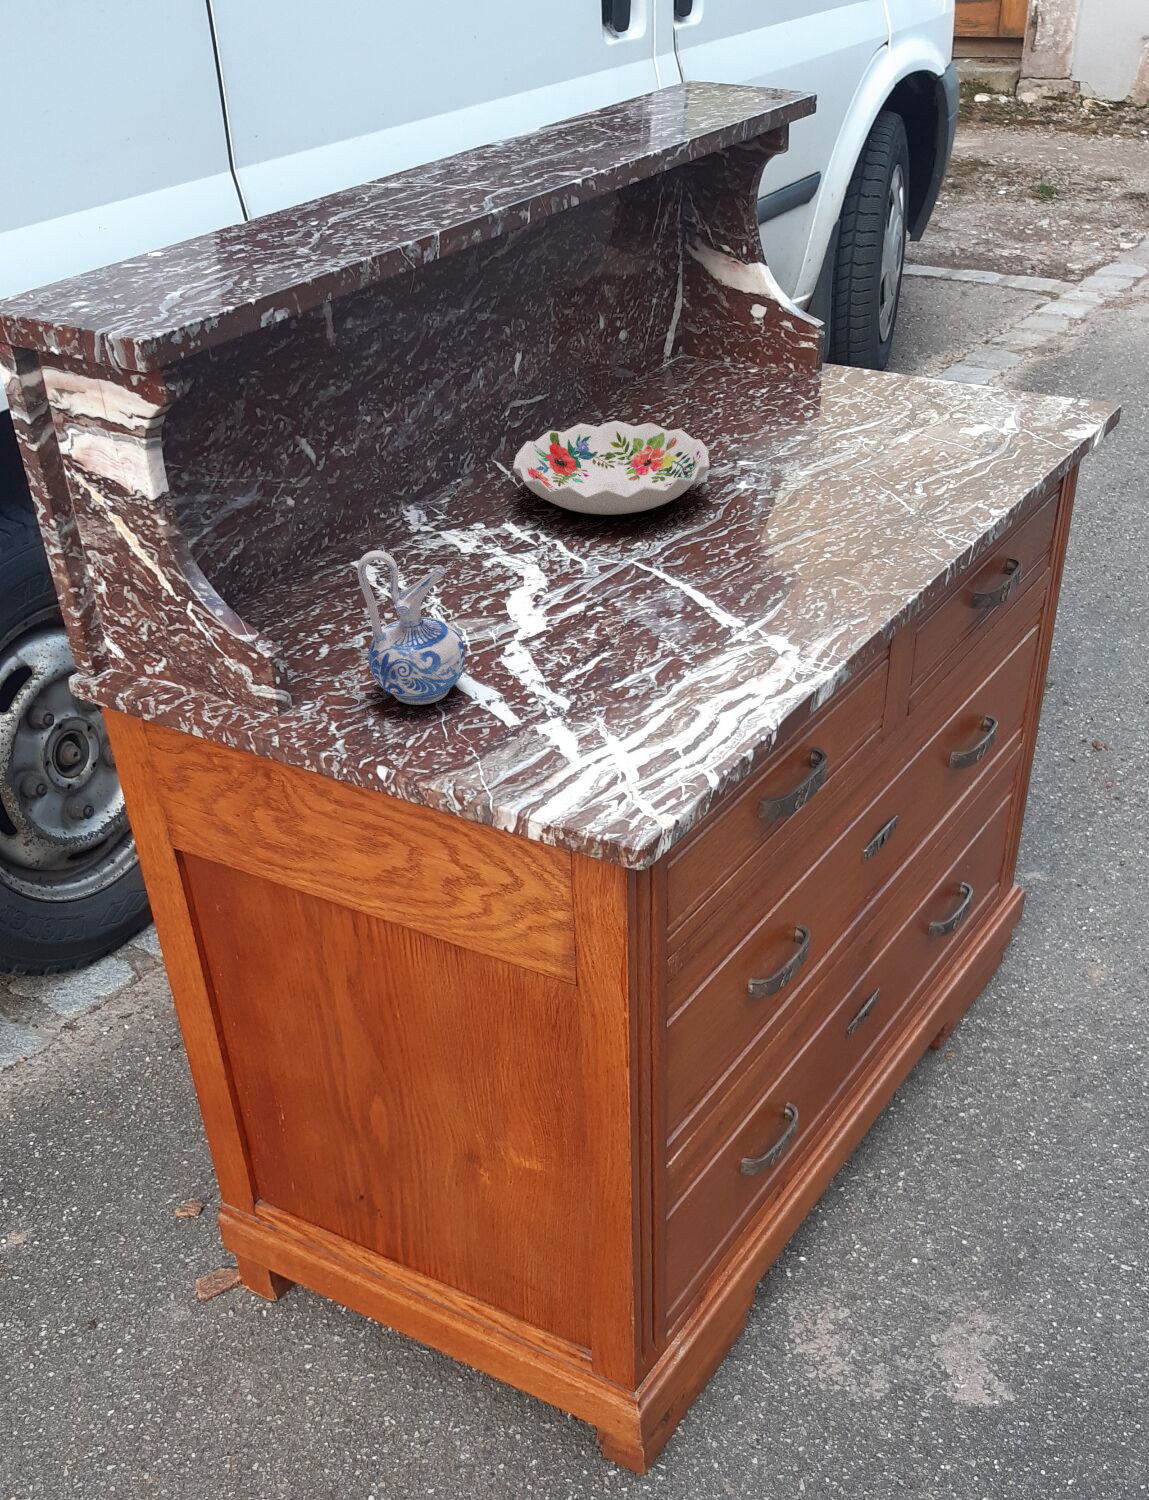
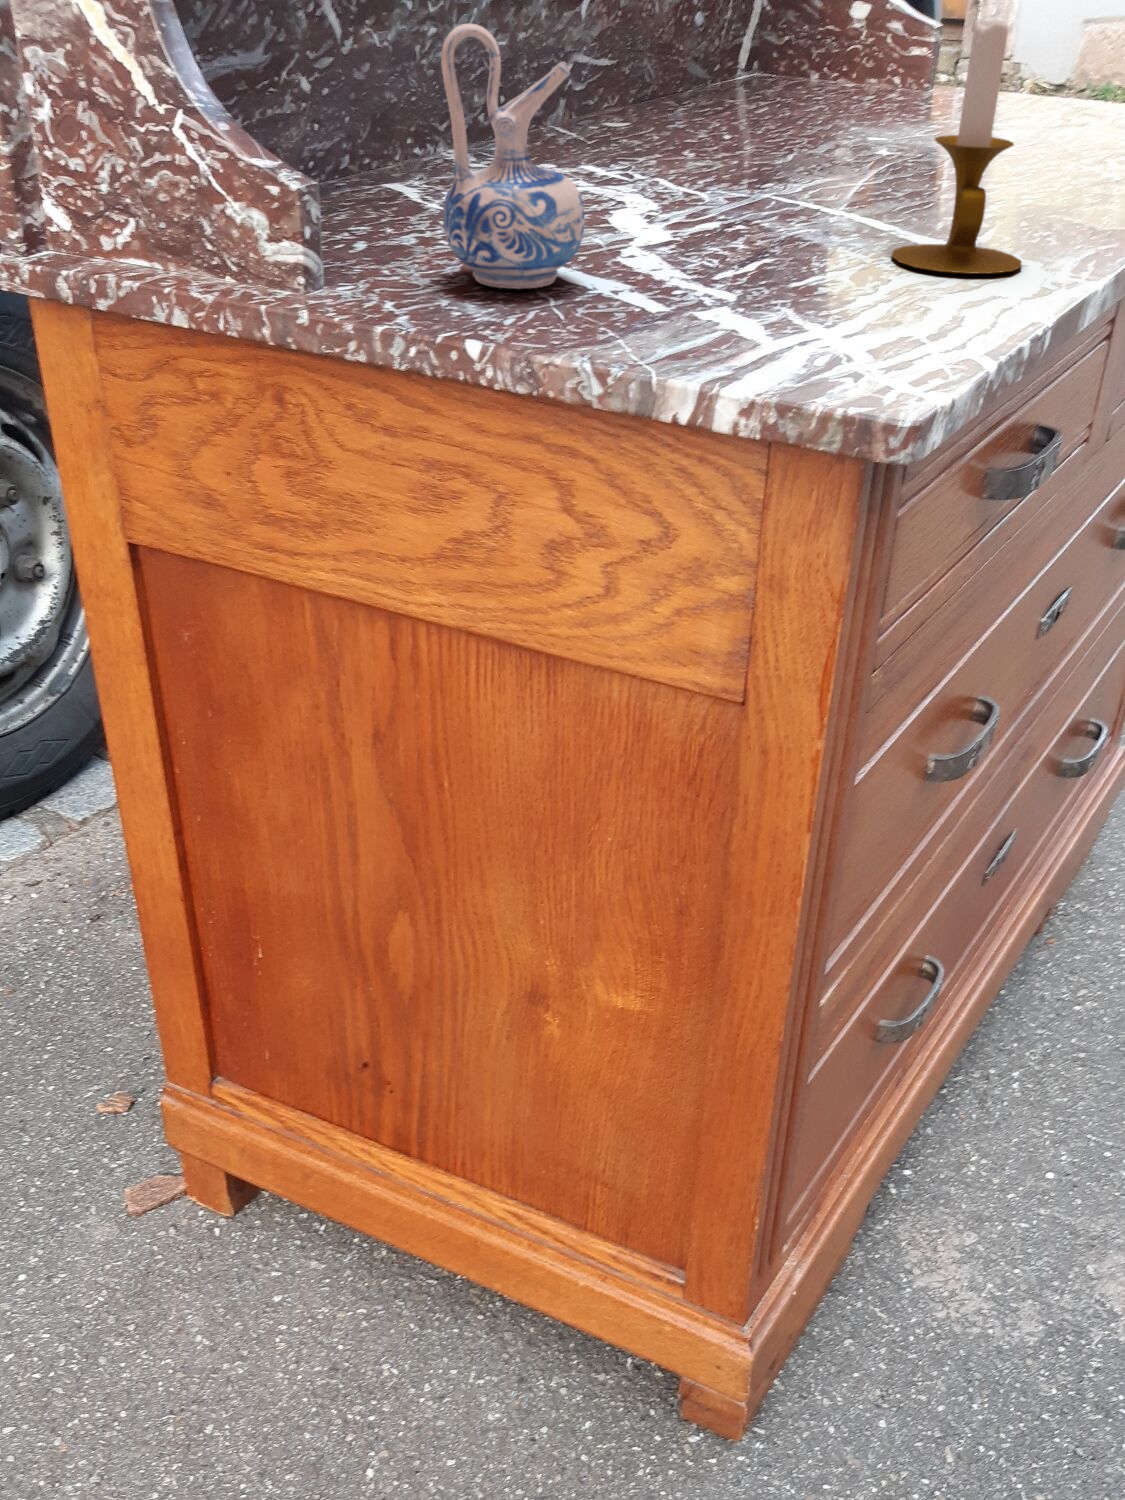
decorative bowl: present [513,421,709,515] -> none [596,73,856,161]
candlestick: none [694,499,786,666] -> present [892,20,1022,274]

